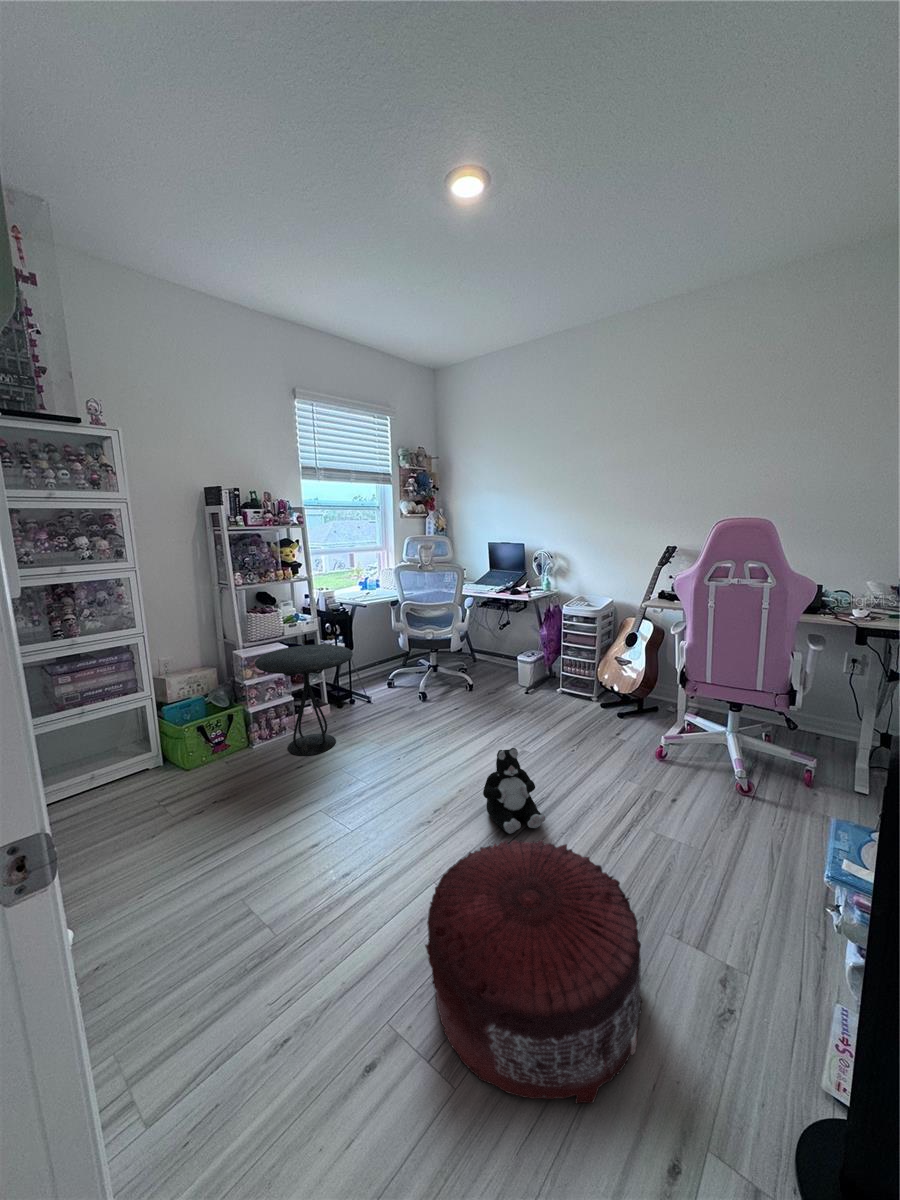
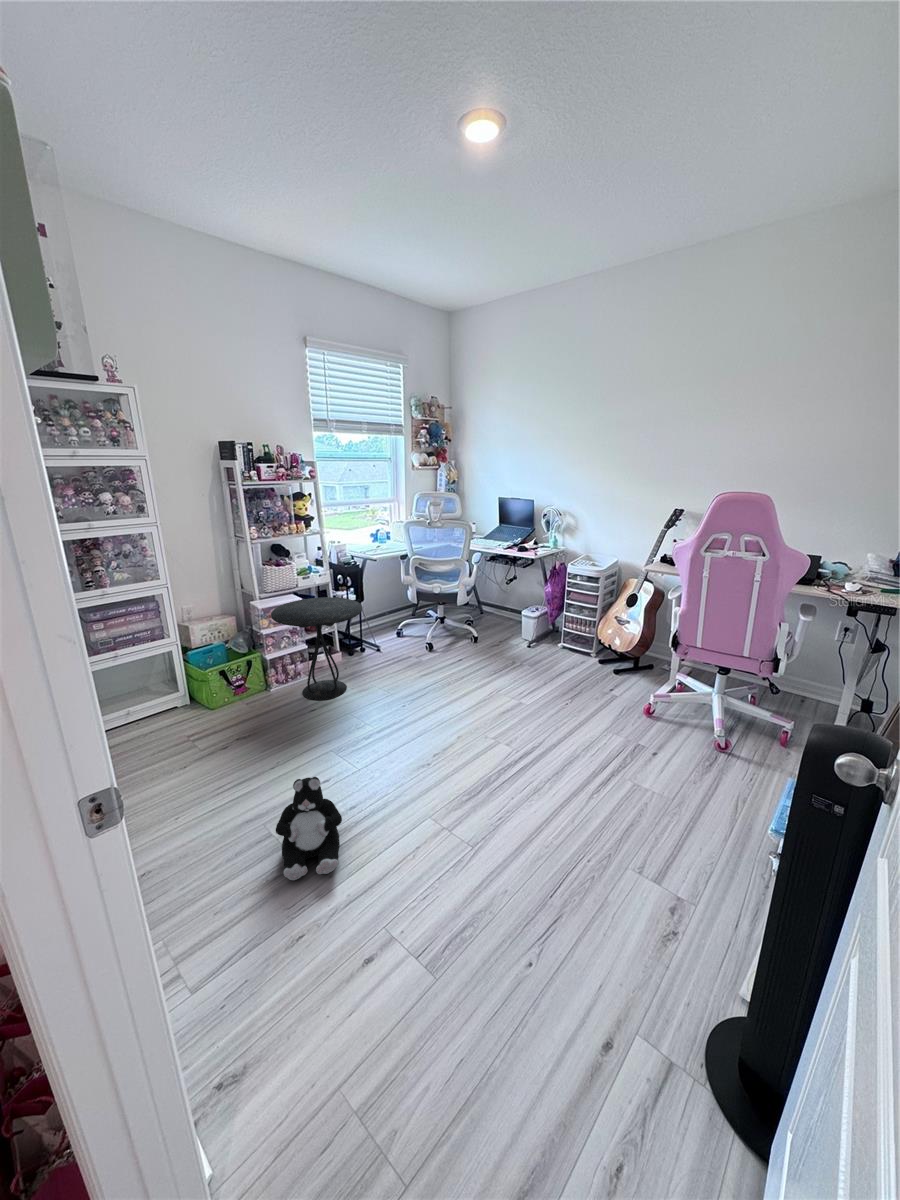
plush toy: present [483,748,545,834] -> present [276,777,342,880]
pouf: present [425,840,642,1103] -> none [418,785,600,992]

